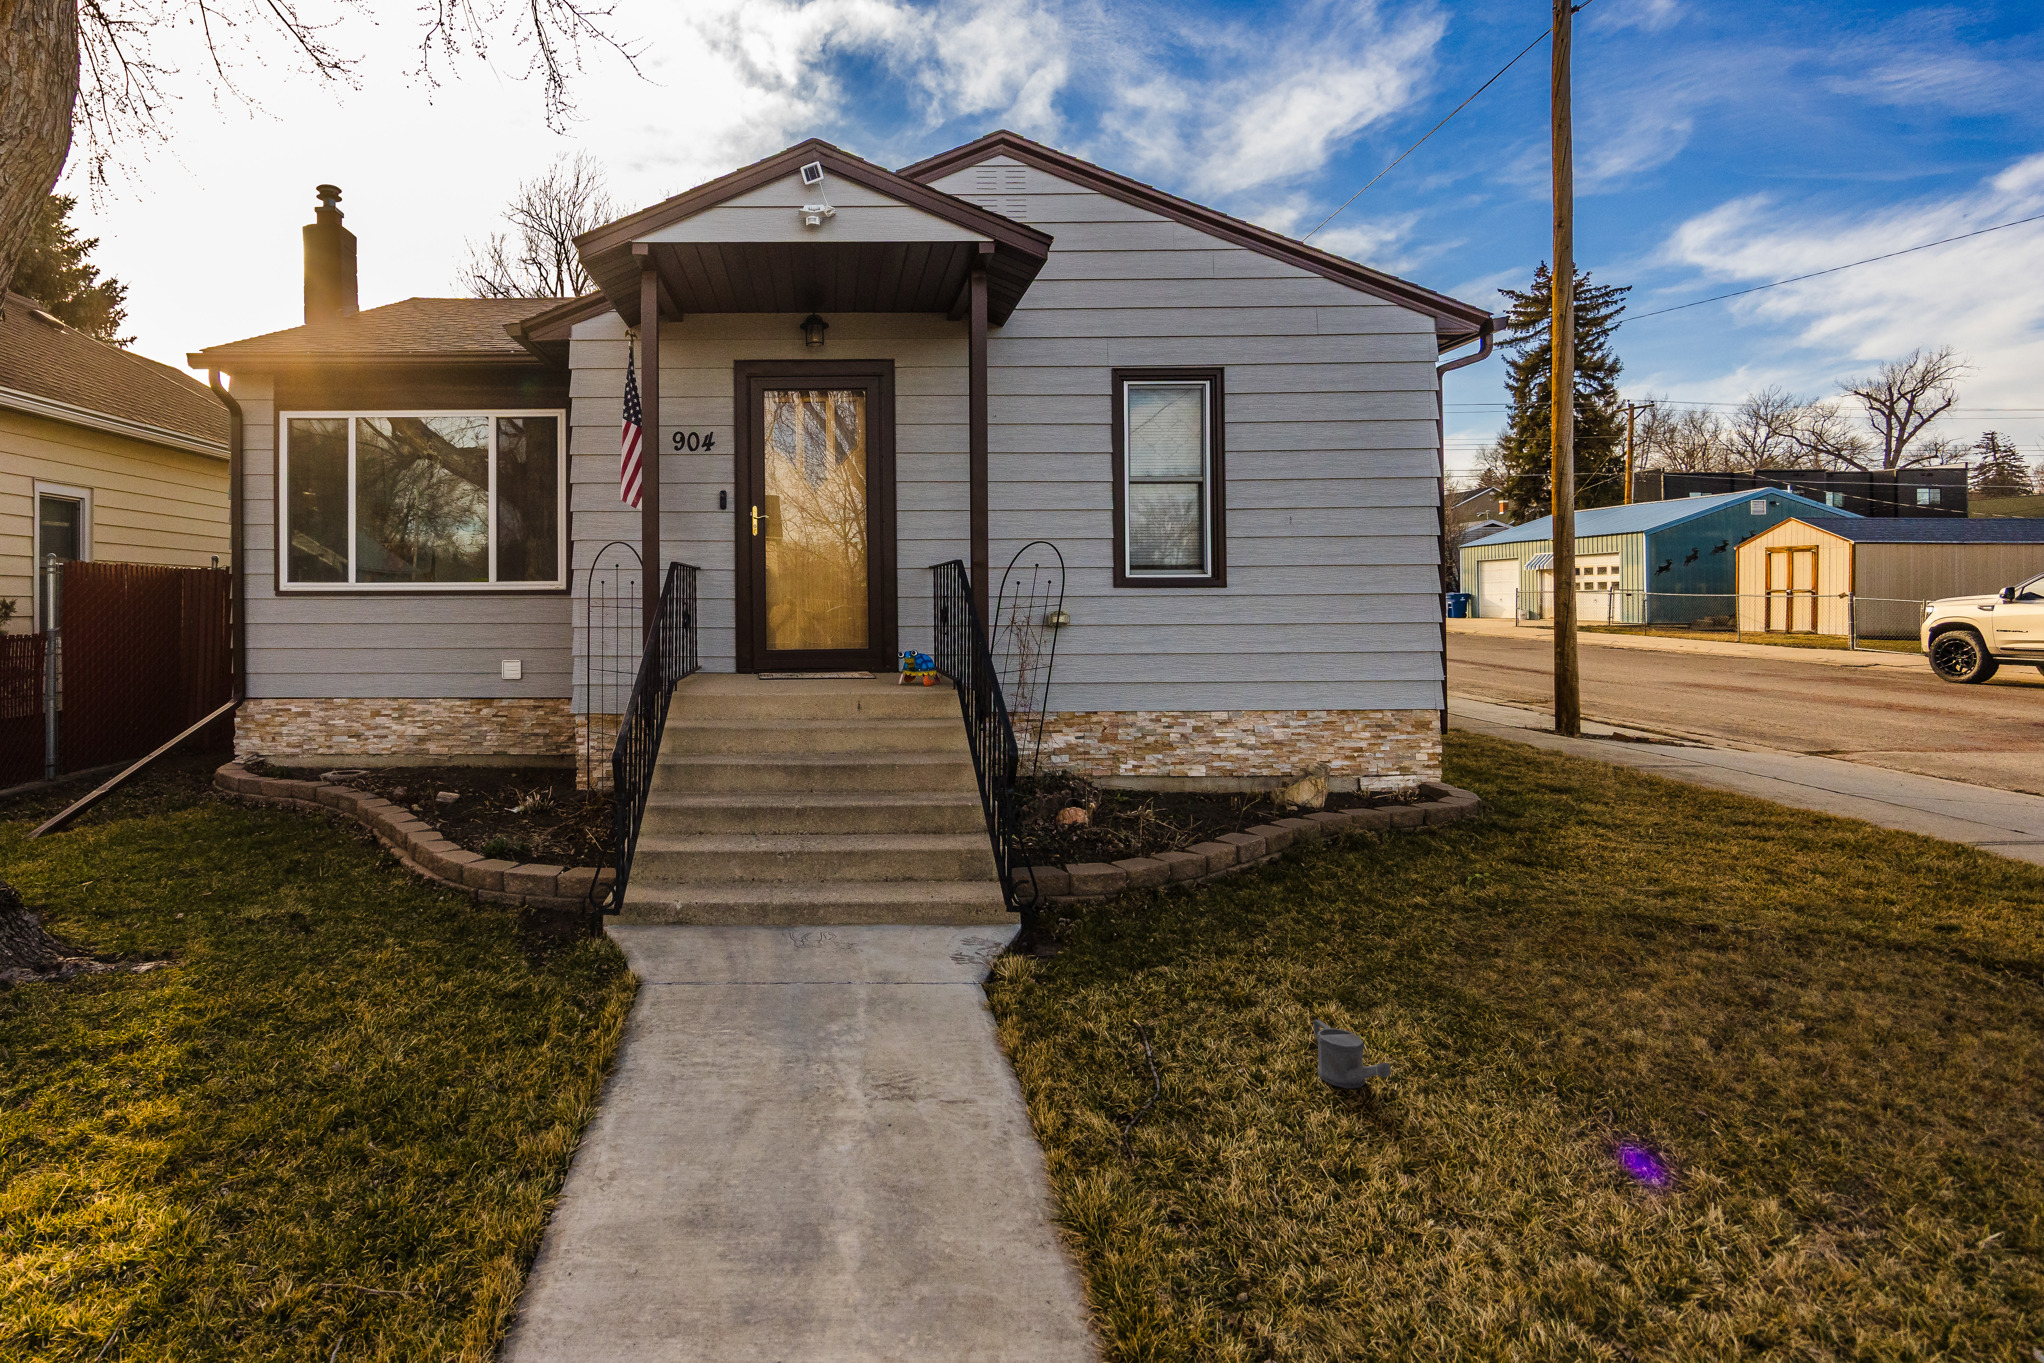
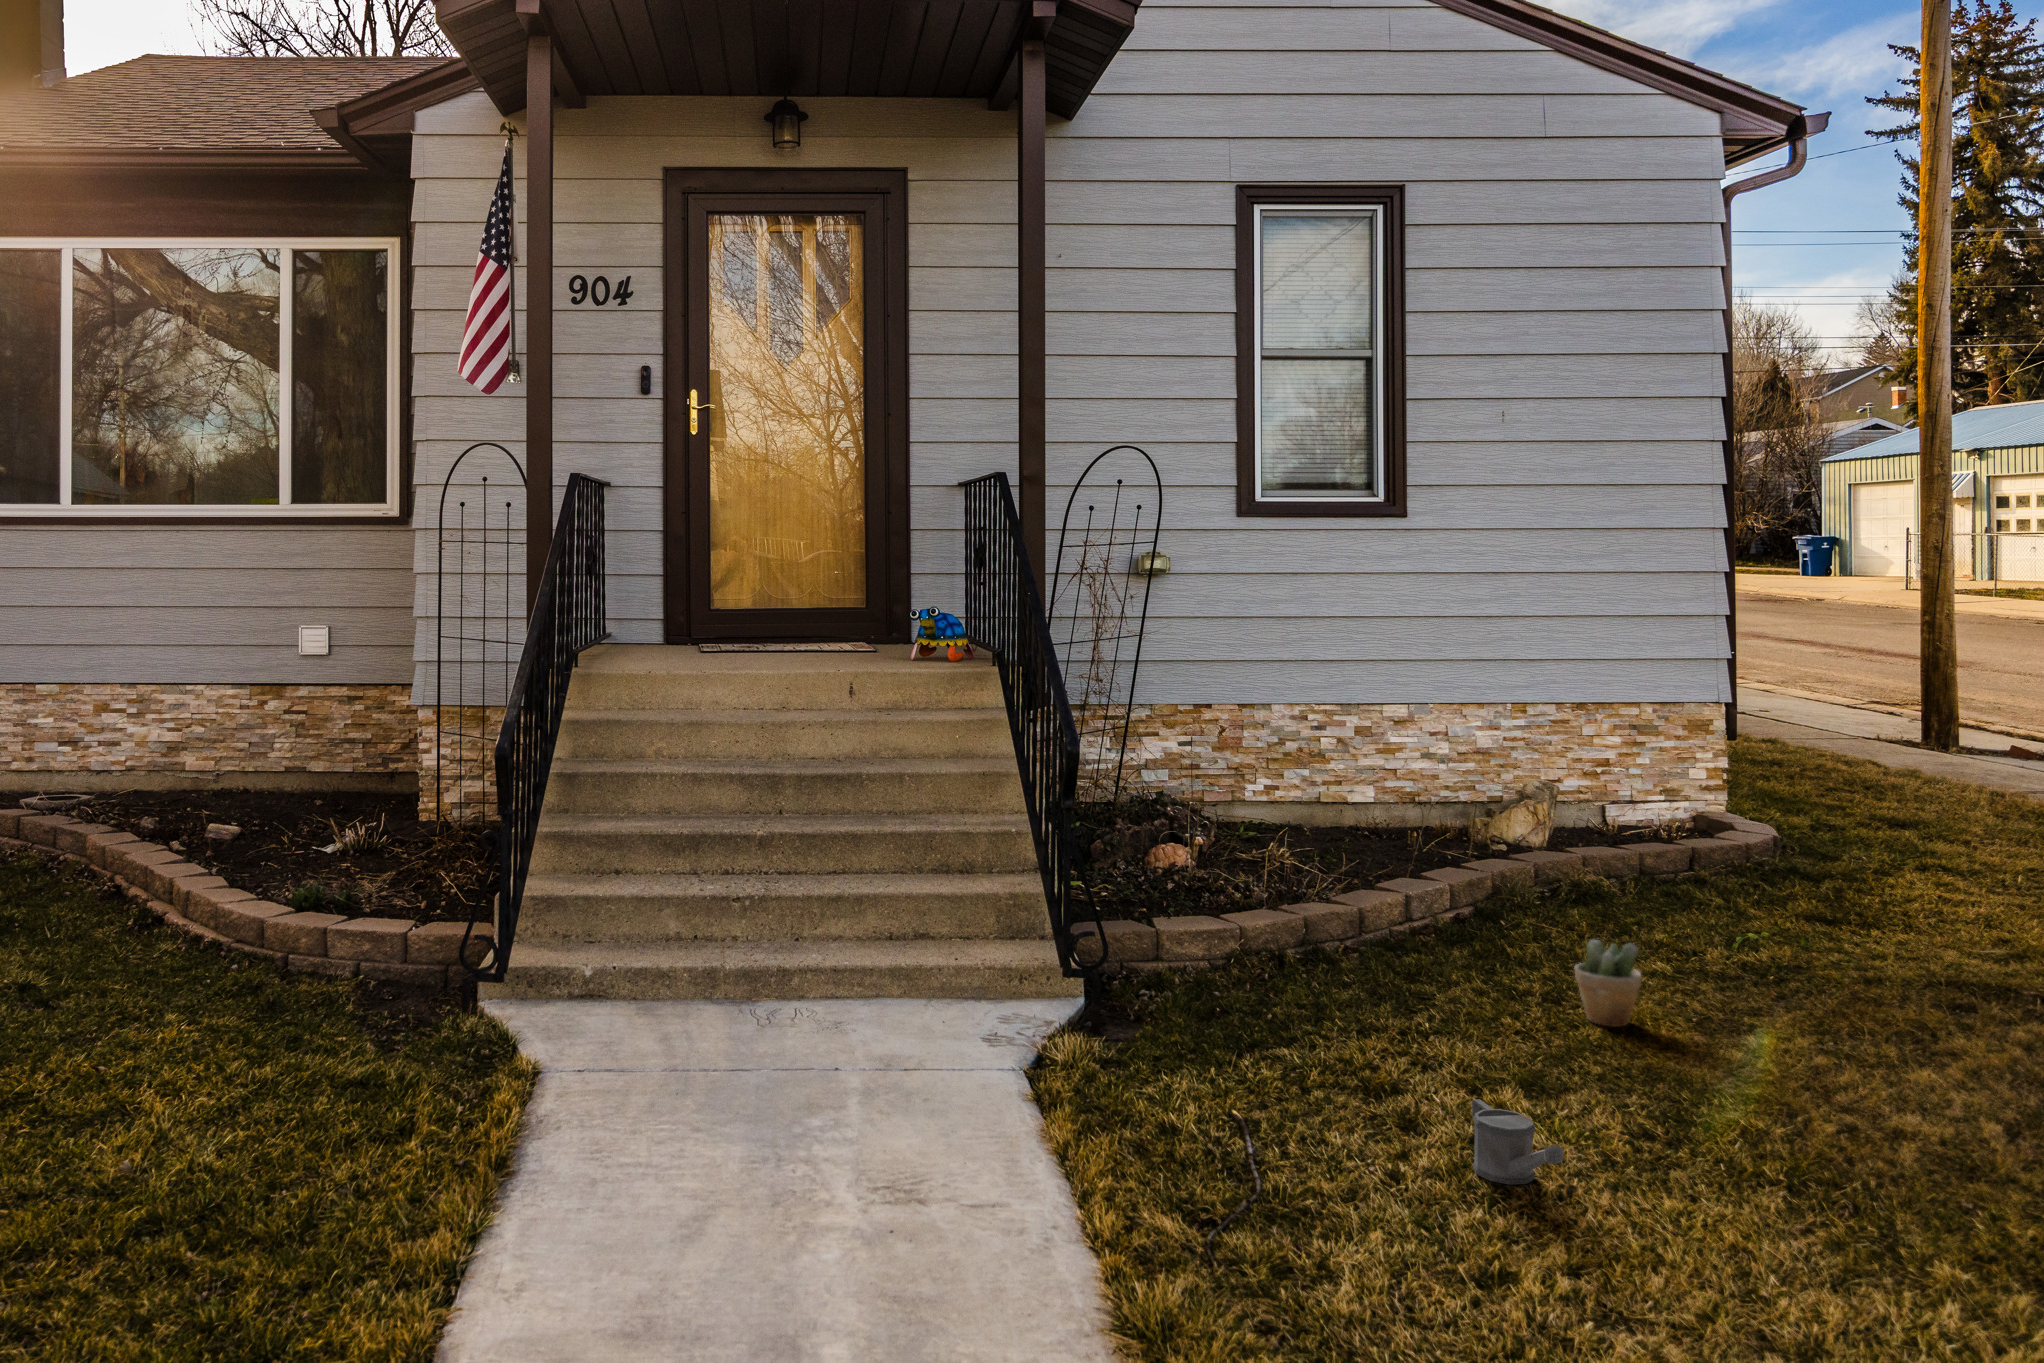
potted plant: none [1368,889,1417,952] -> present [1575,940,1641,1027]

